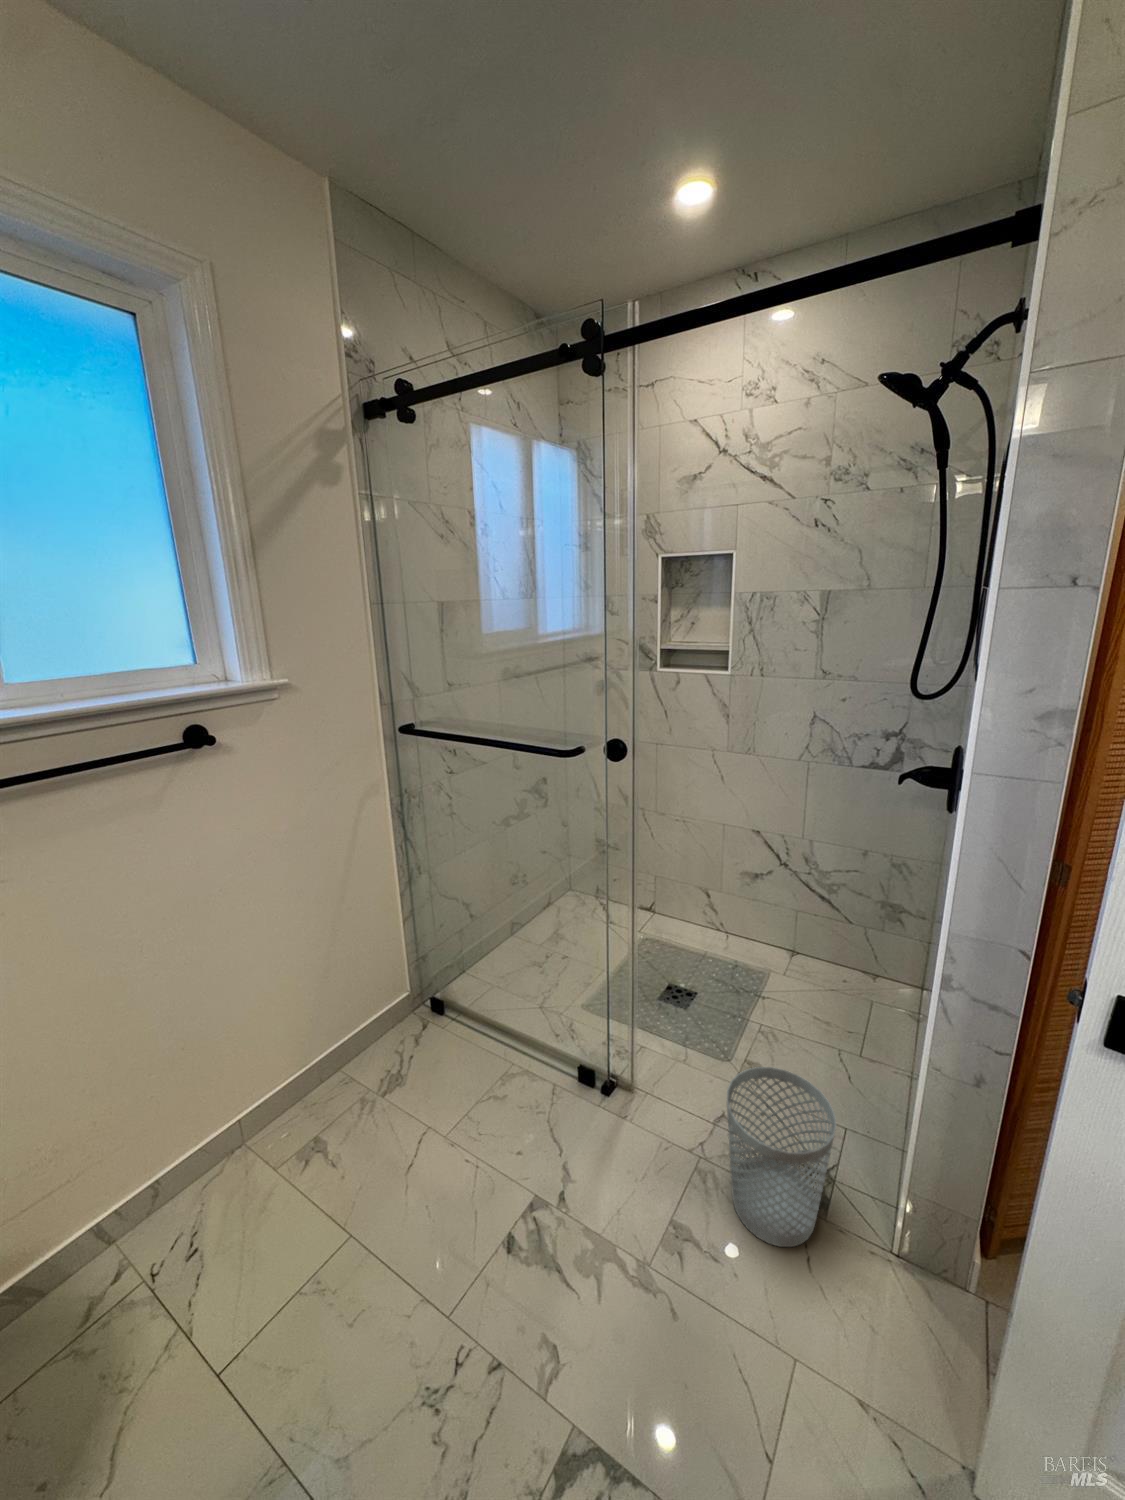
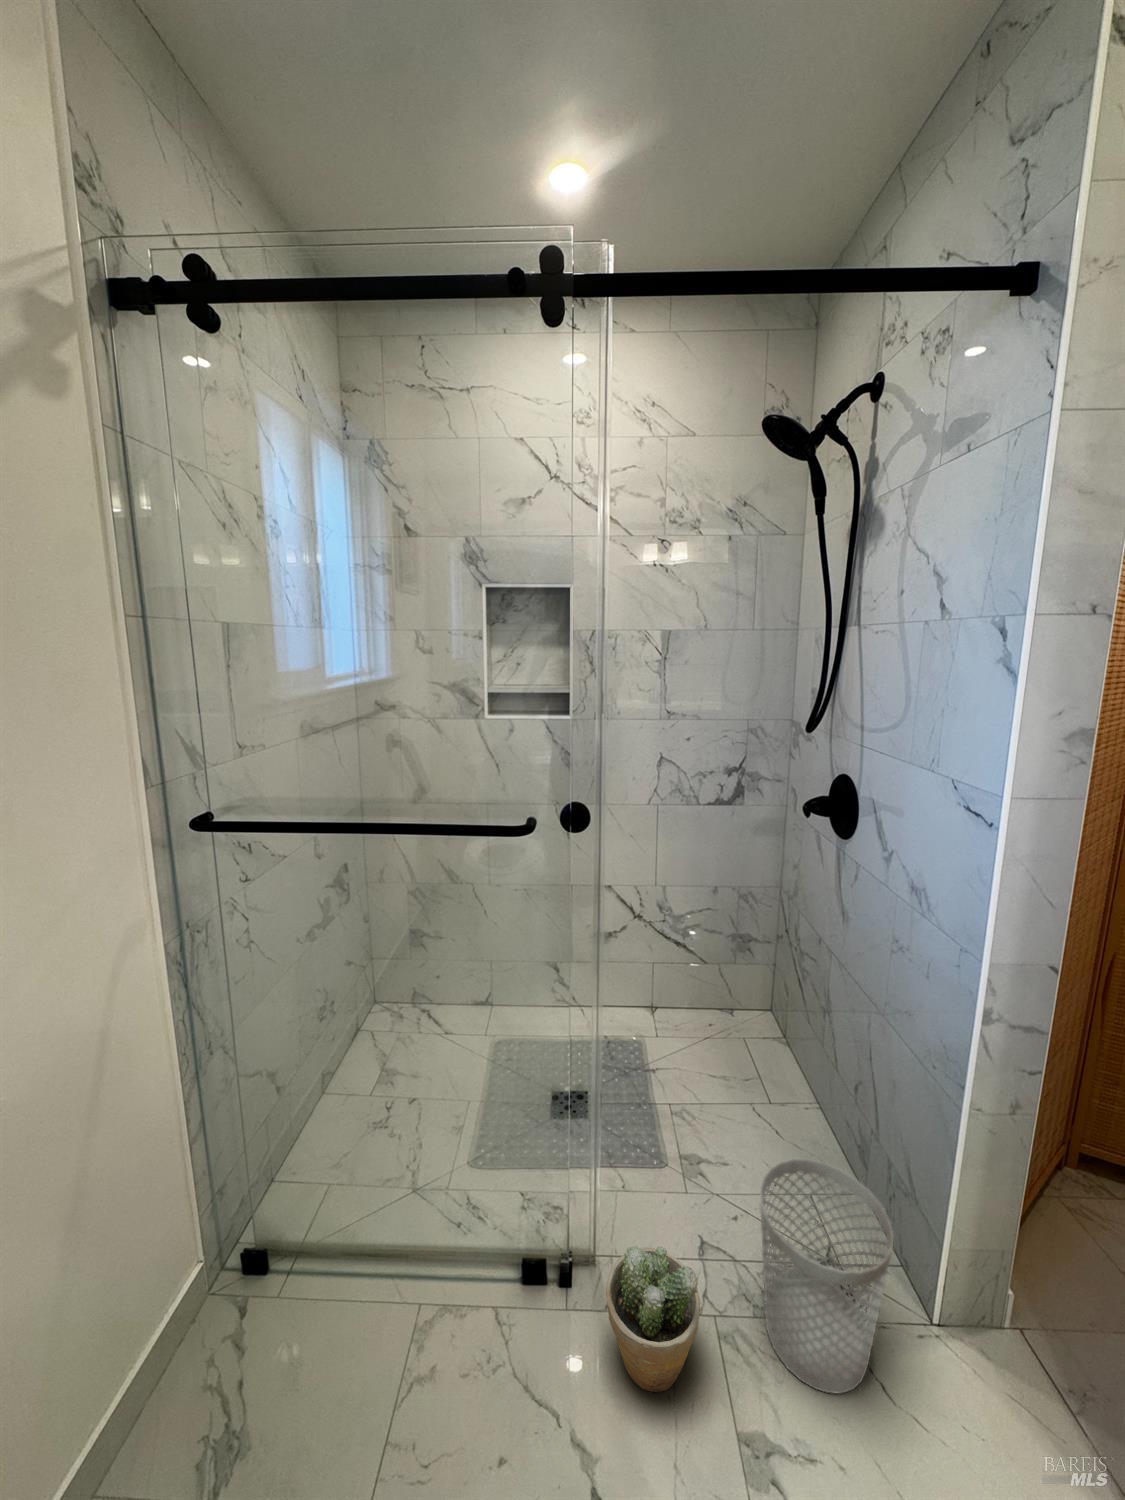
potted plant: none [605,1071,674,1173] -> present [606,1246,700,1392]

